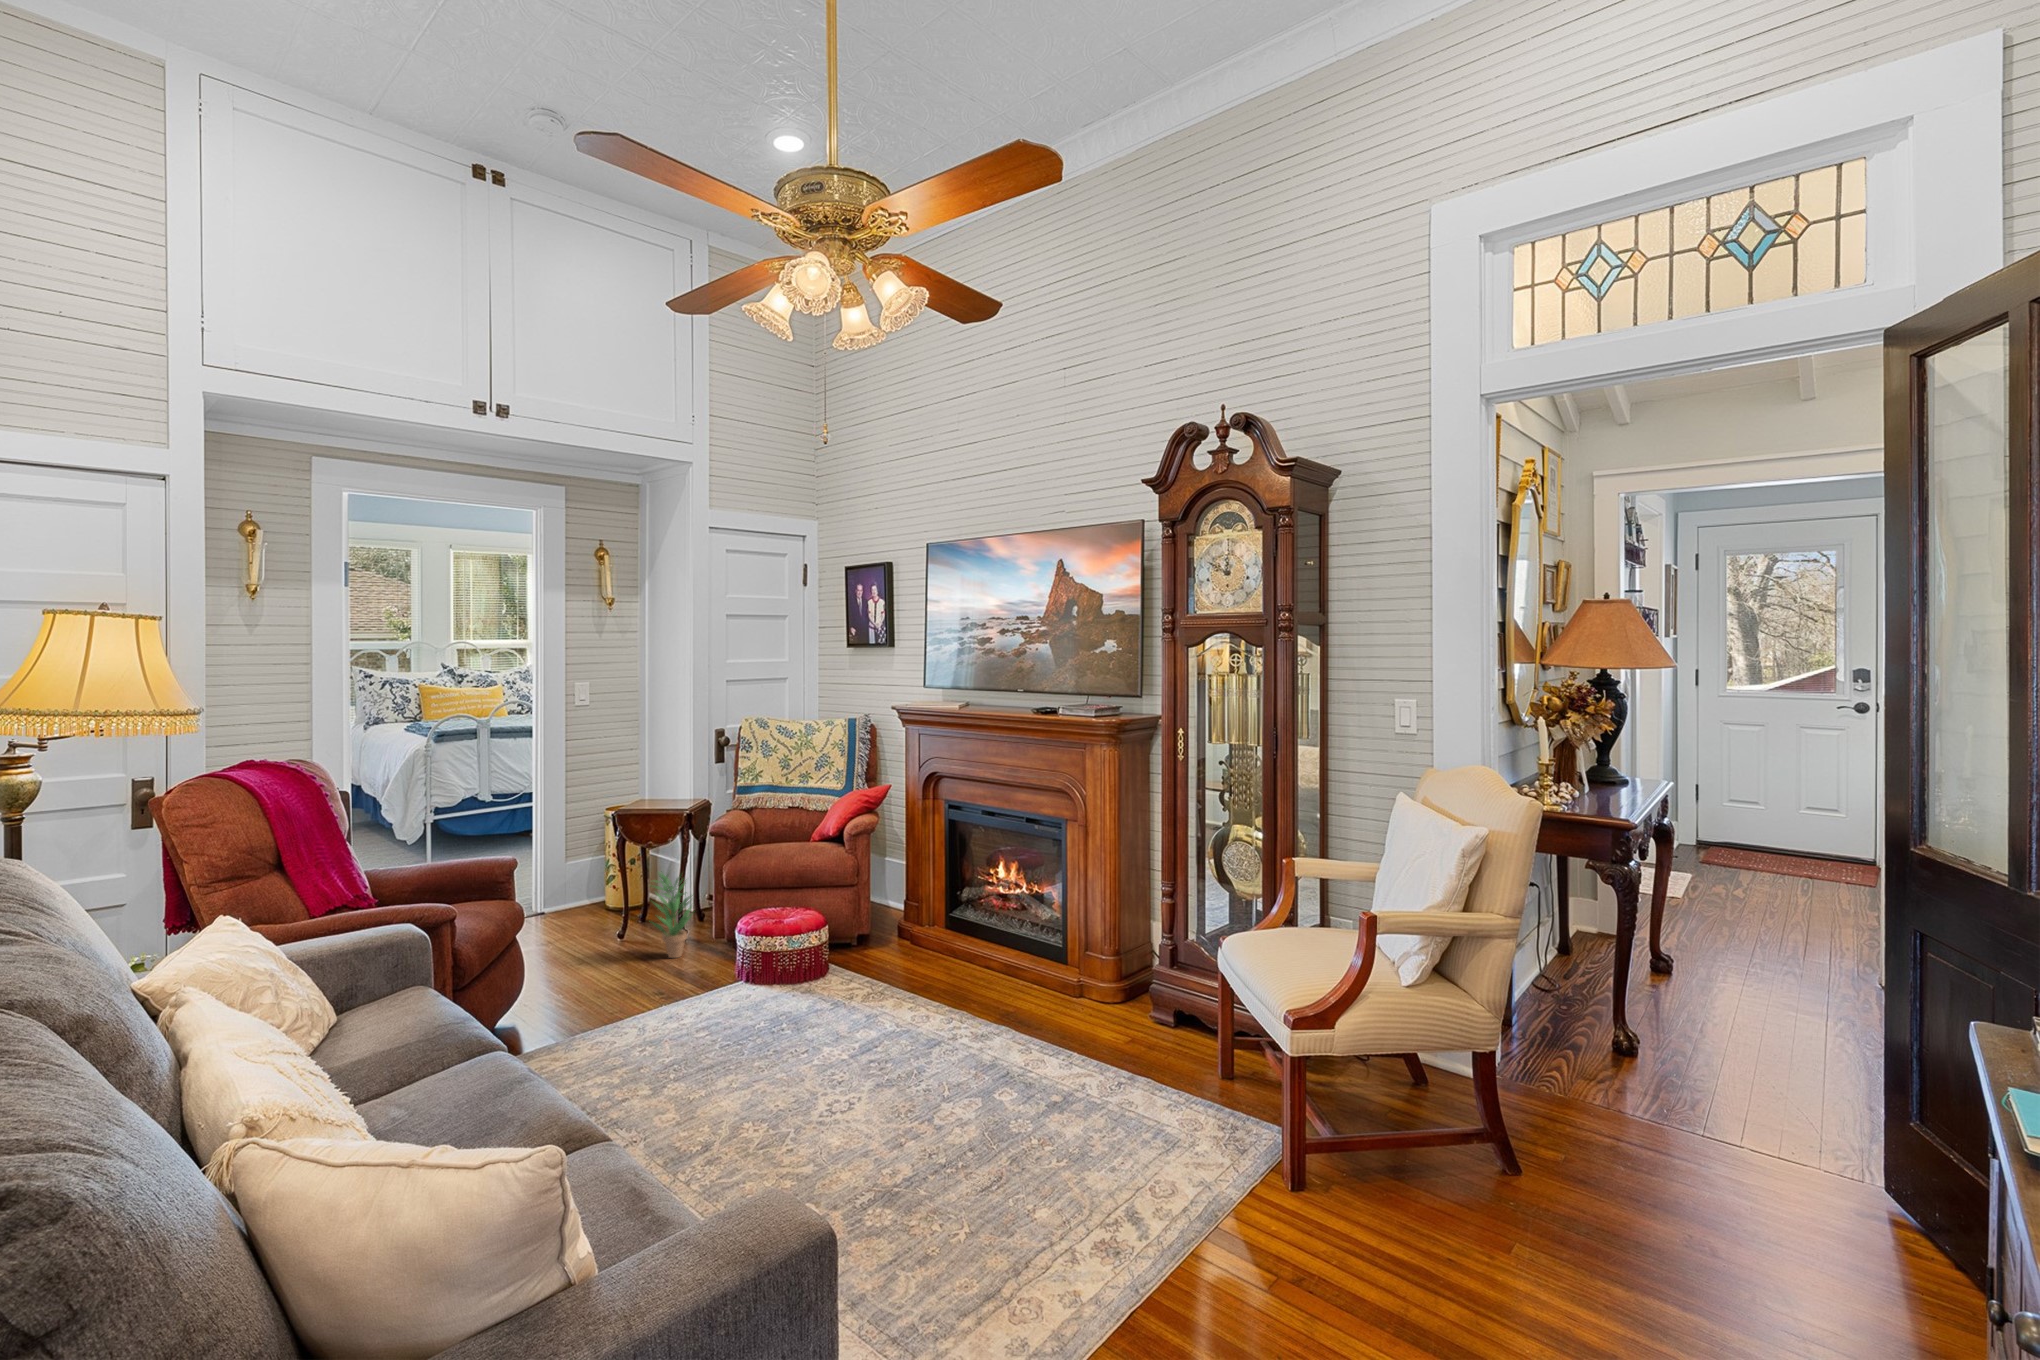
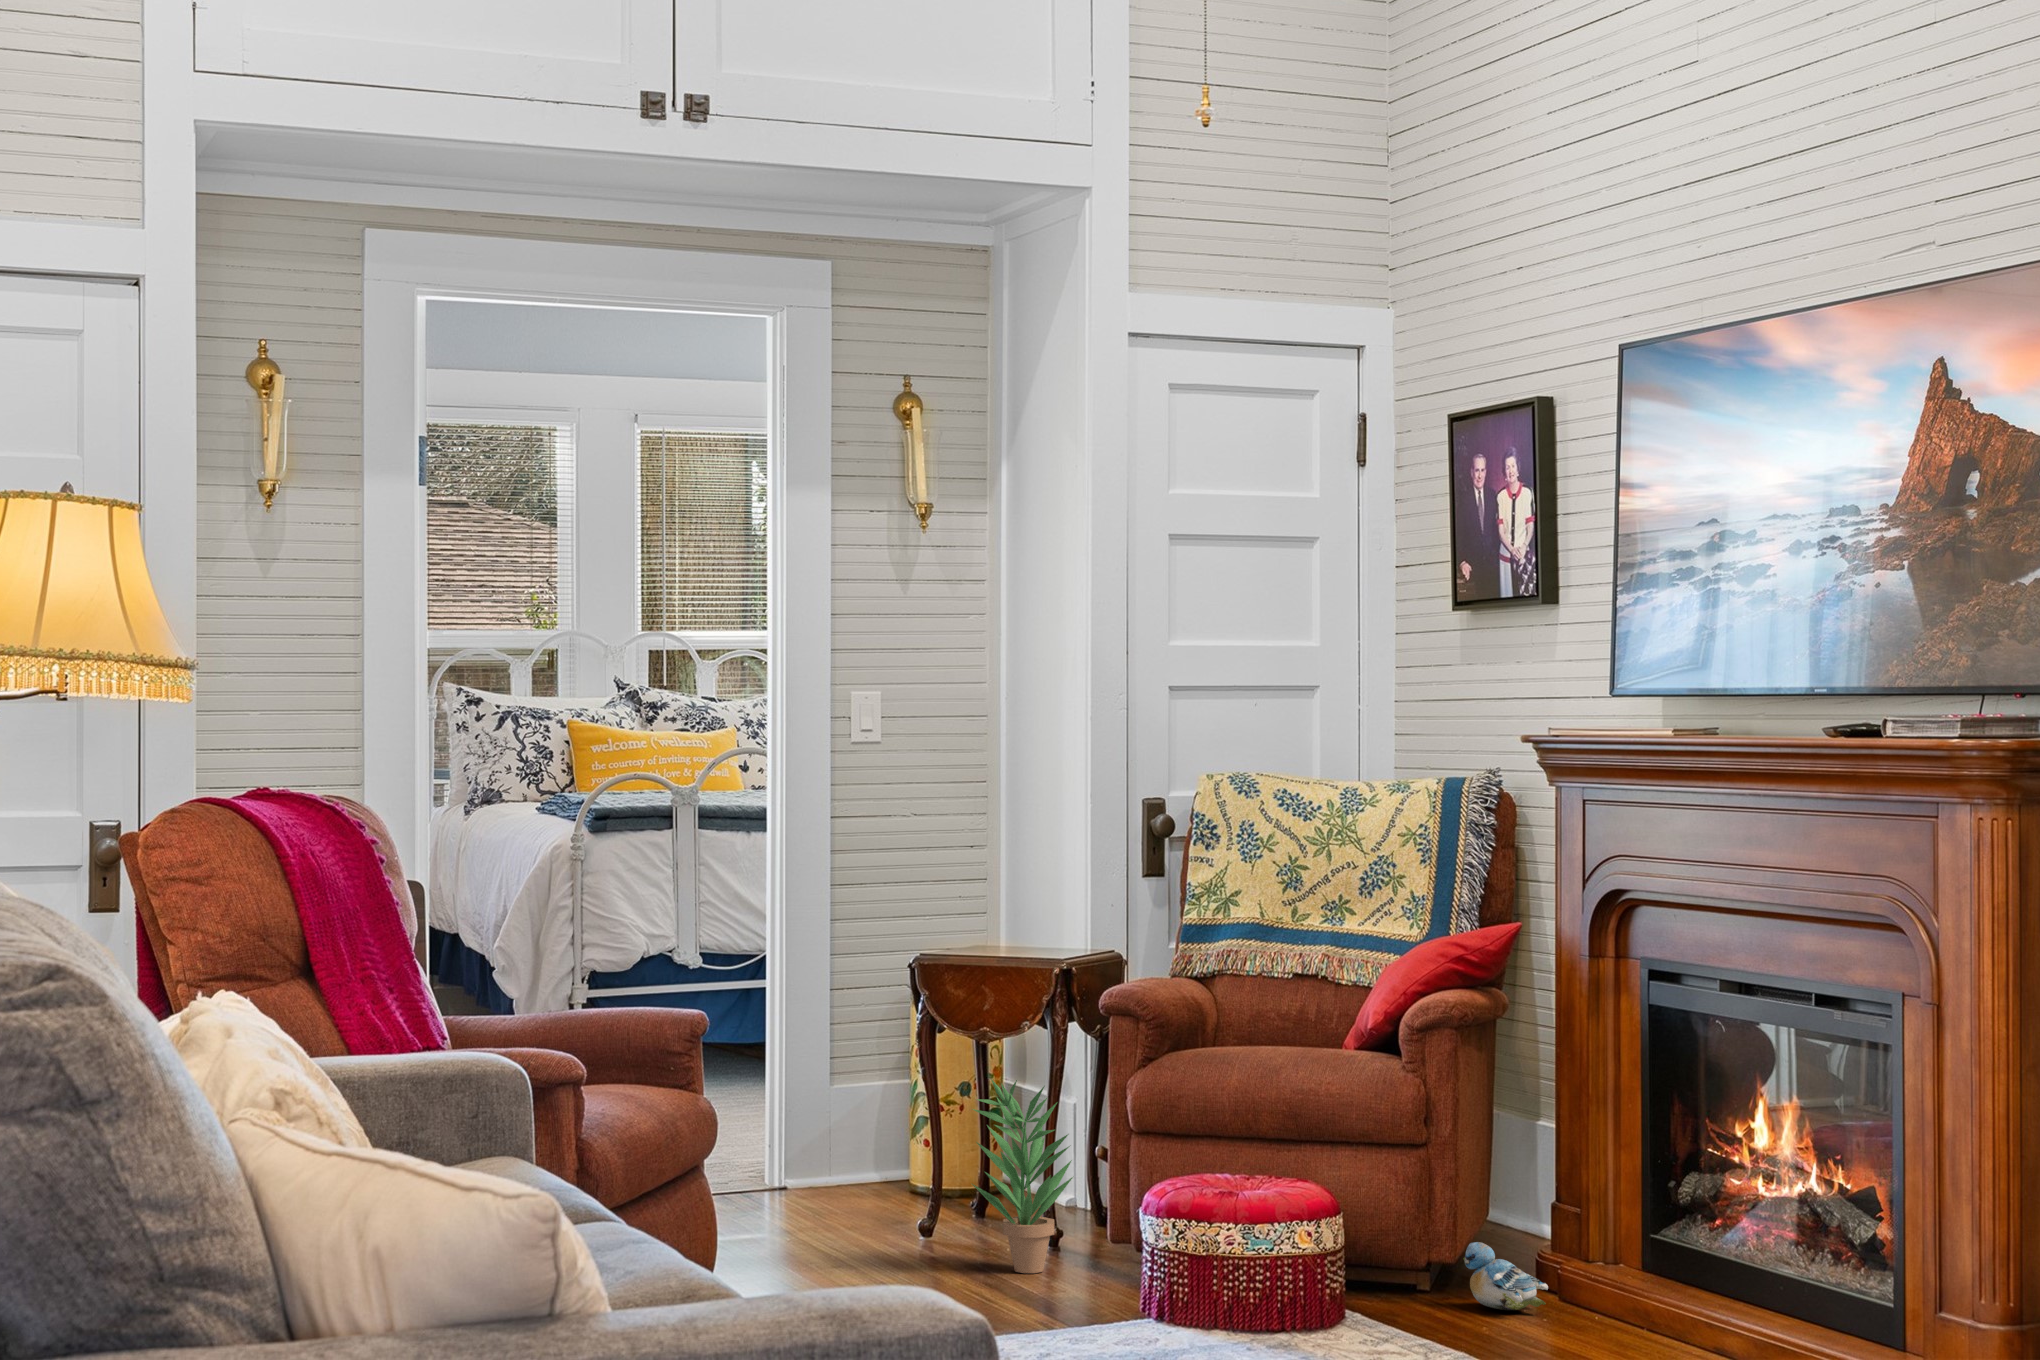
plush toy: none [875,927,912,956] -> present [1463,1242,1548,1310]

